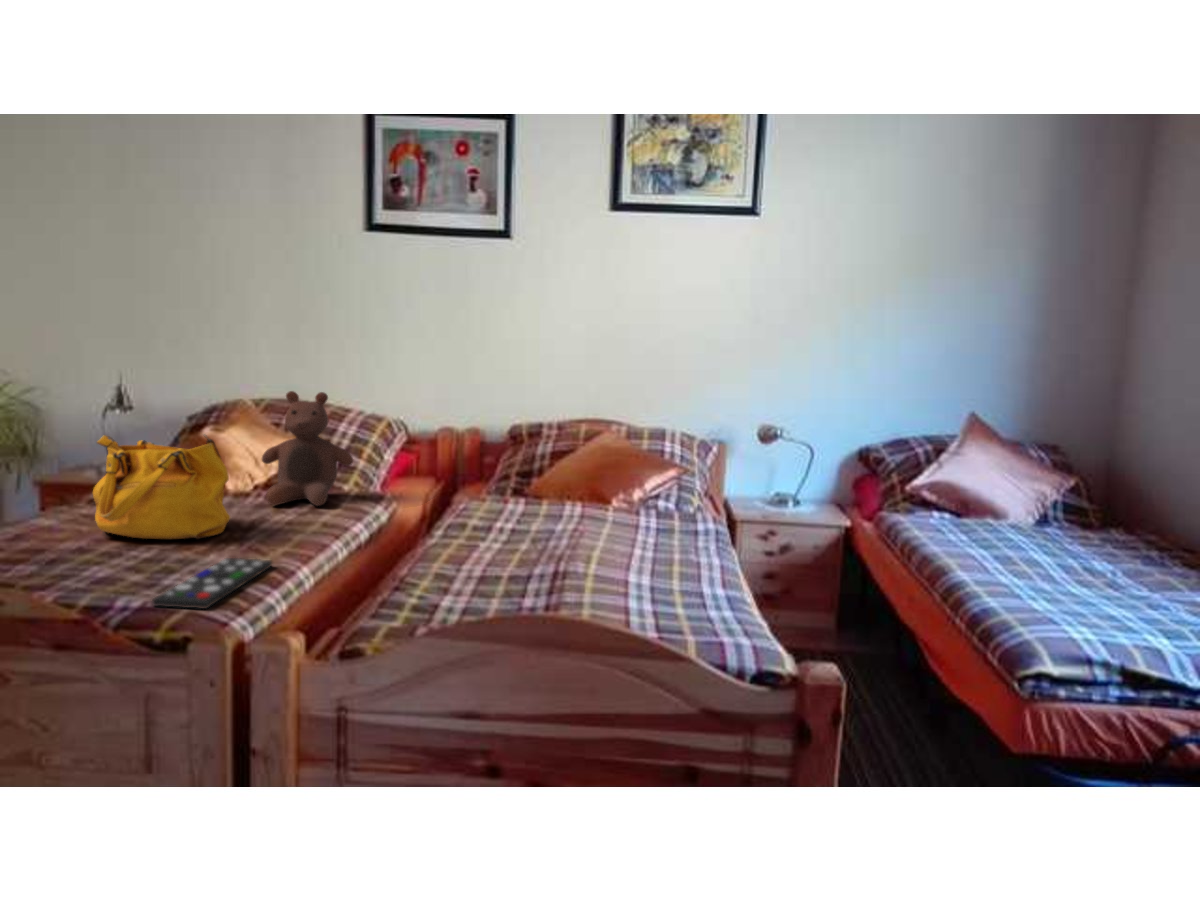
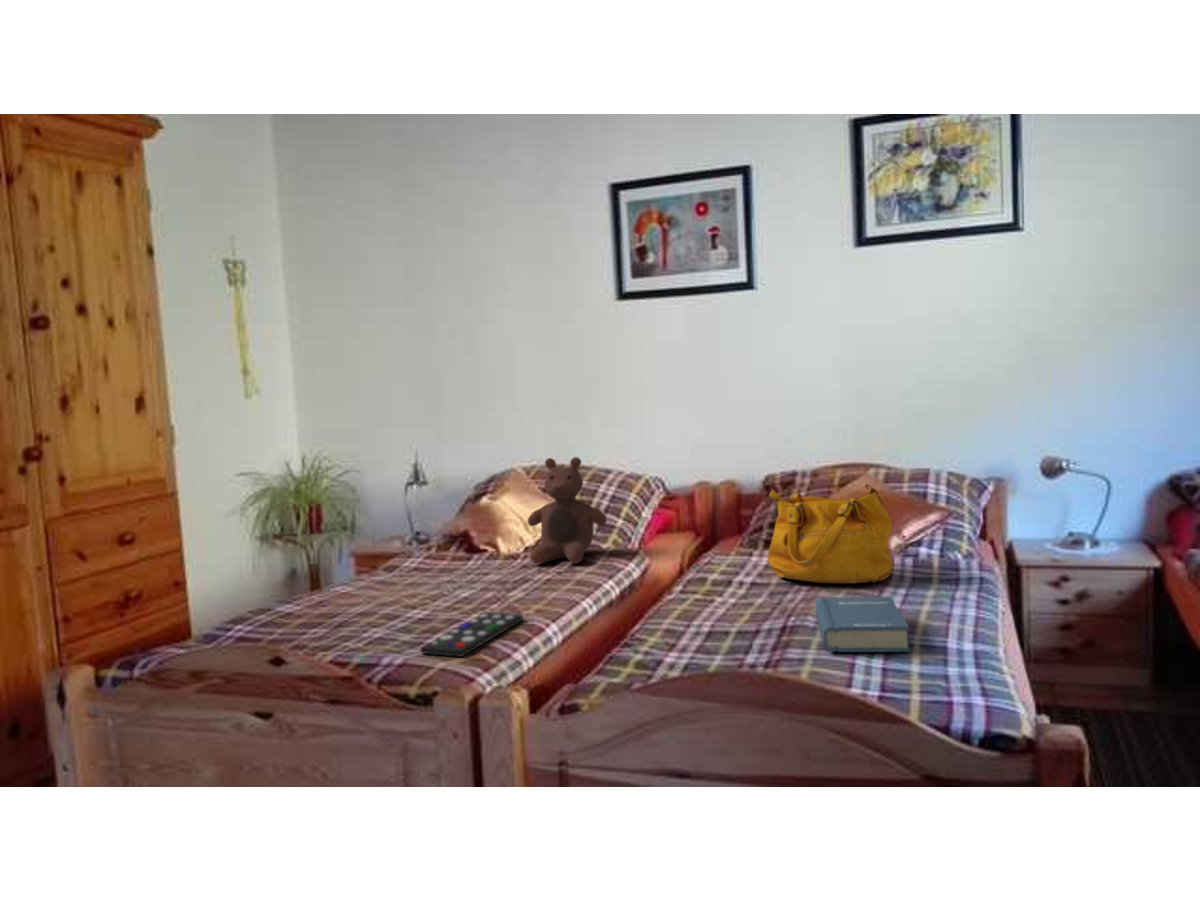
handbag: present [93,434,230,539] -> present [768,484,893,583]
hardback book: none [582,544,675,597] -> present [816,596,910,652]

